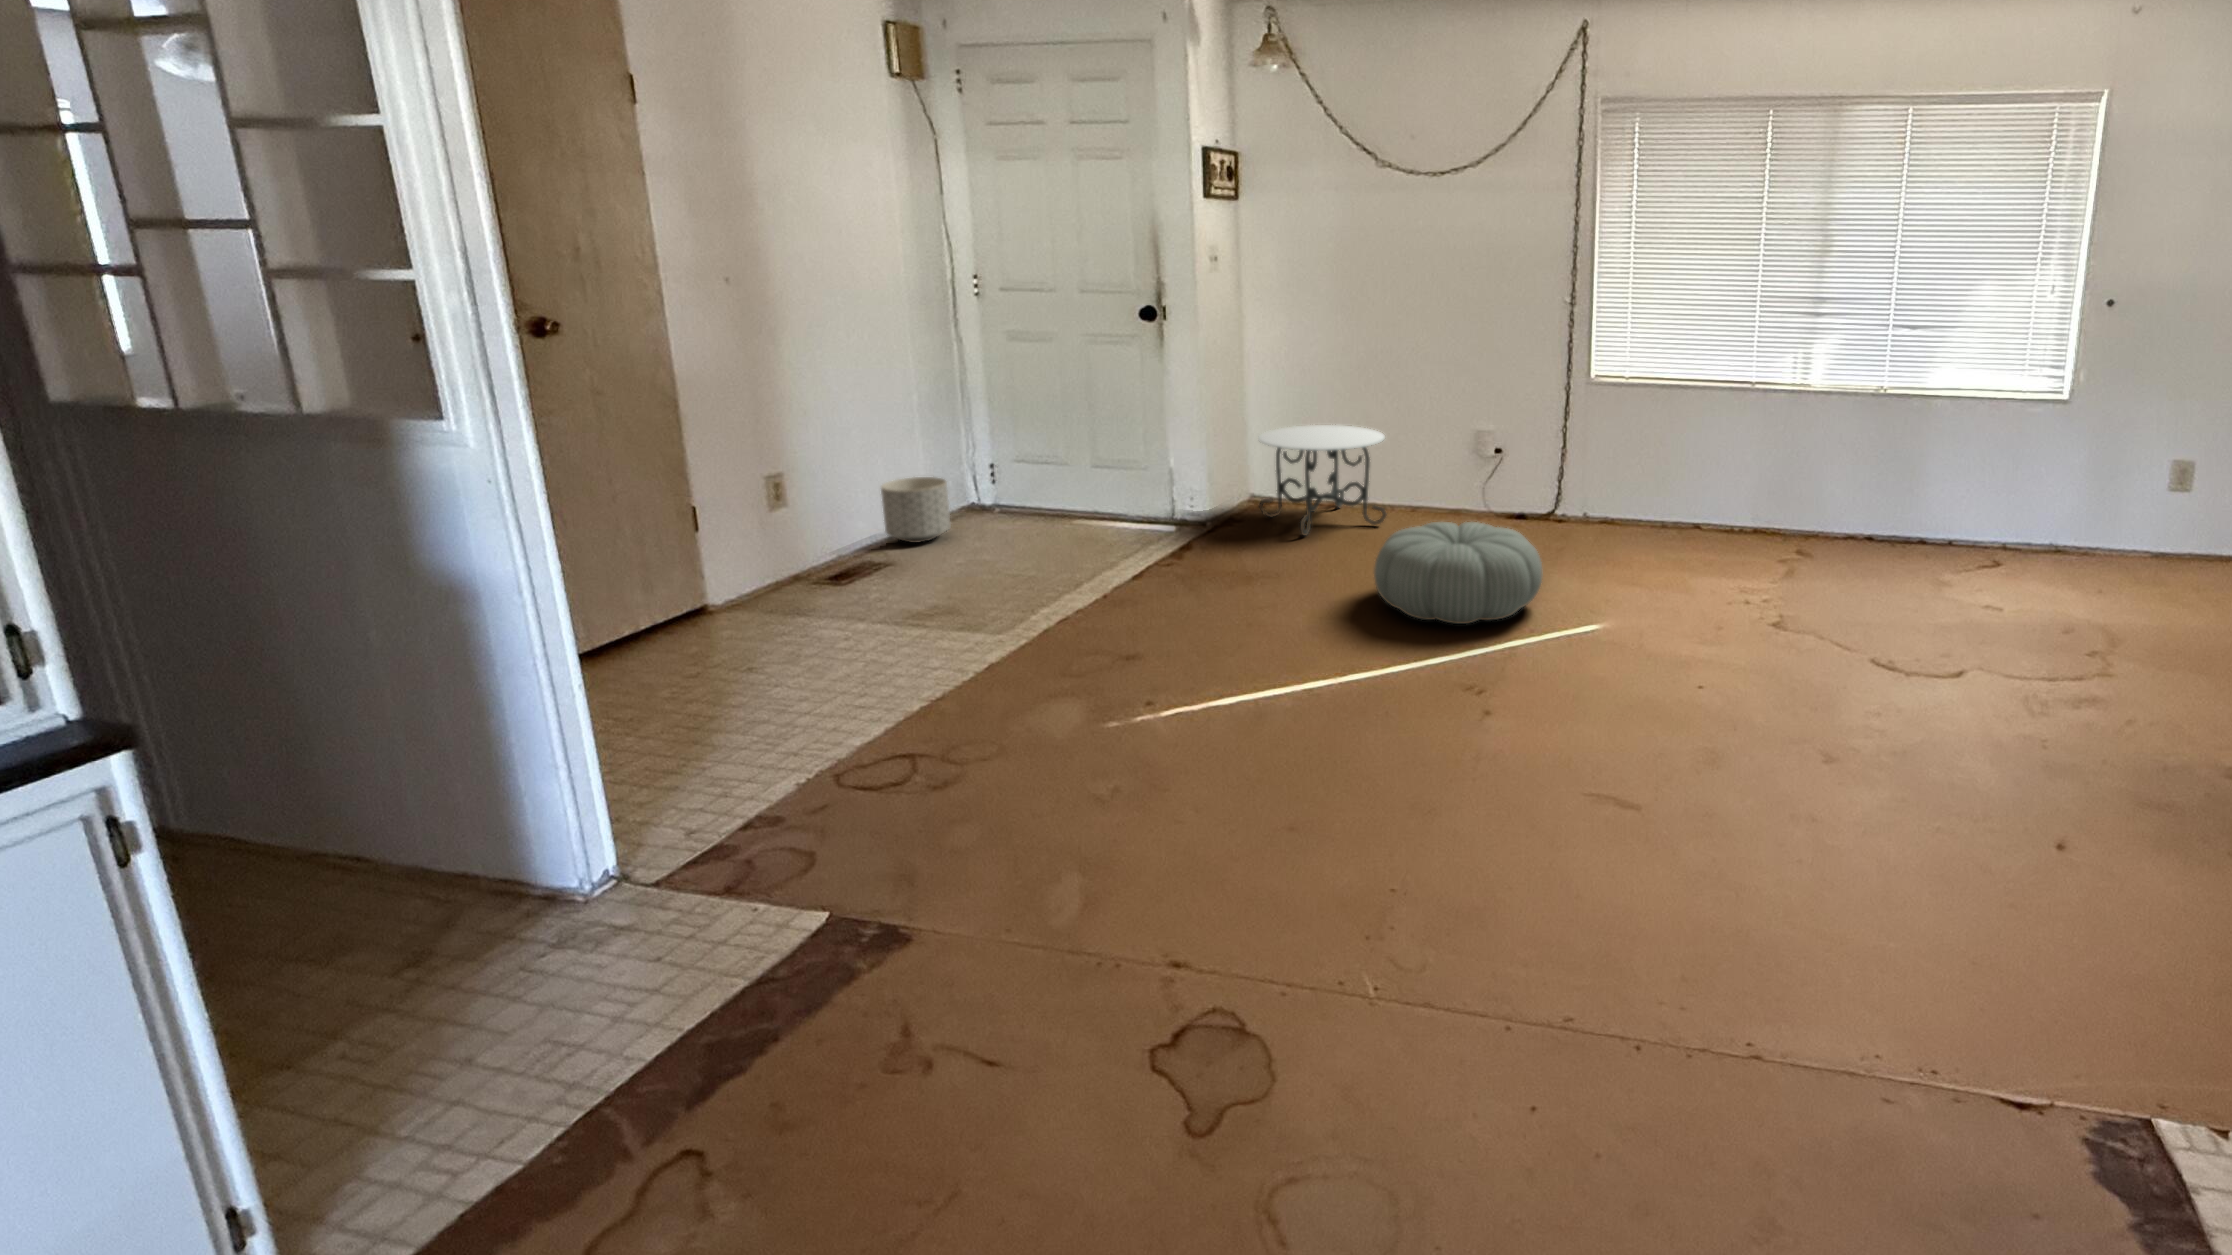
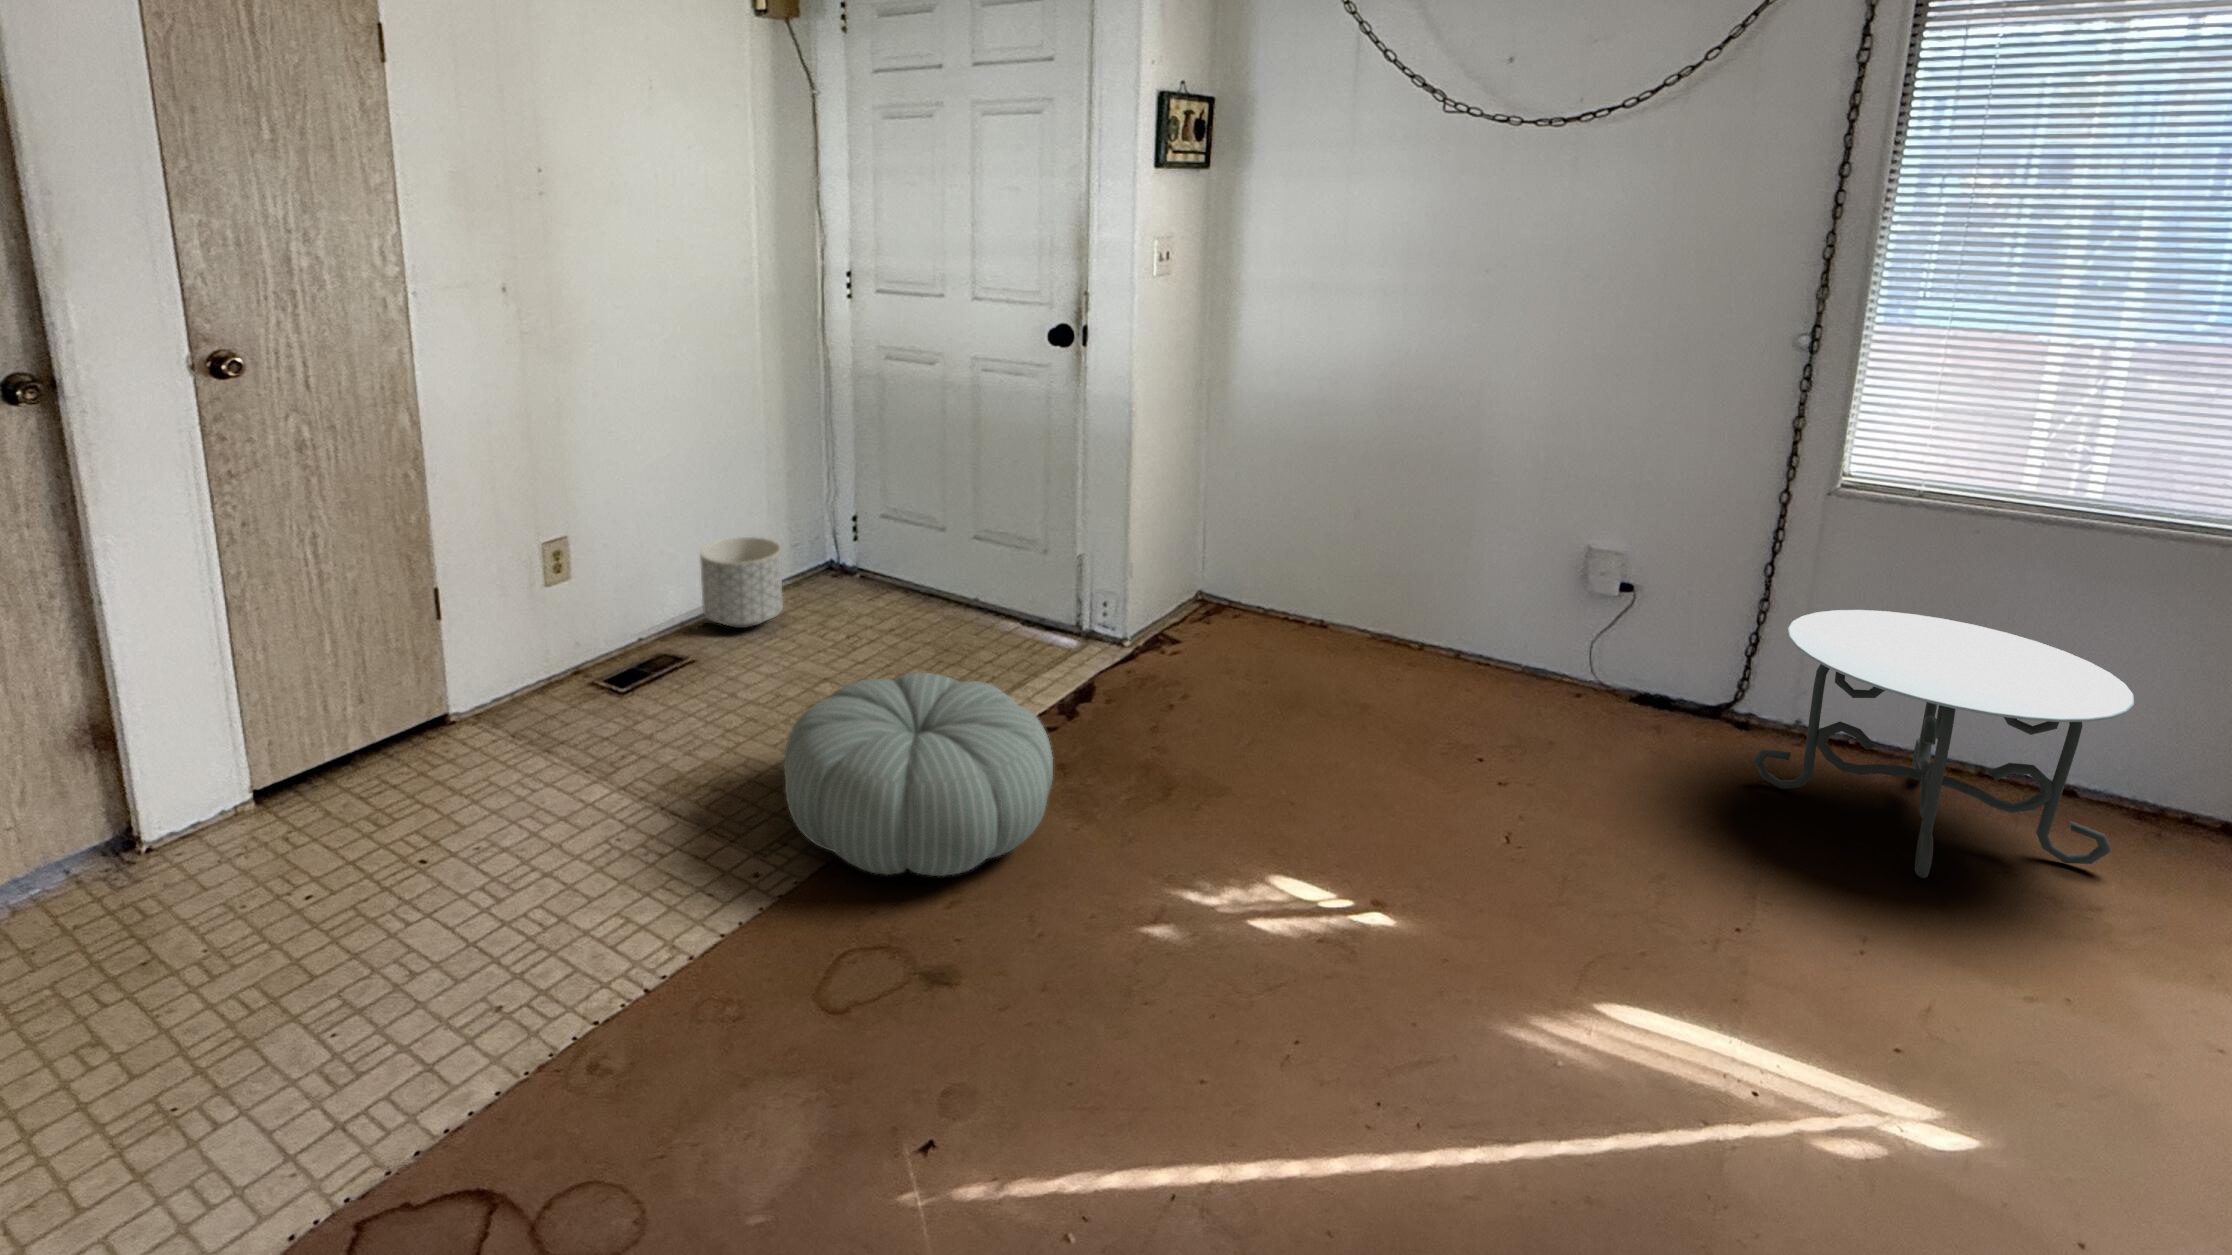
side table: present [1259,425,1387,535] -> present [1753,610,2134,878]
pouf: present [1374,522,1543,624] -> present [784,673,1053,876]

